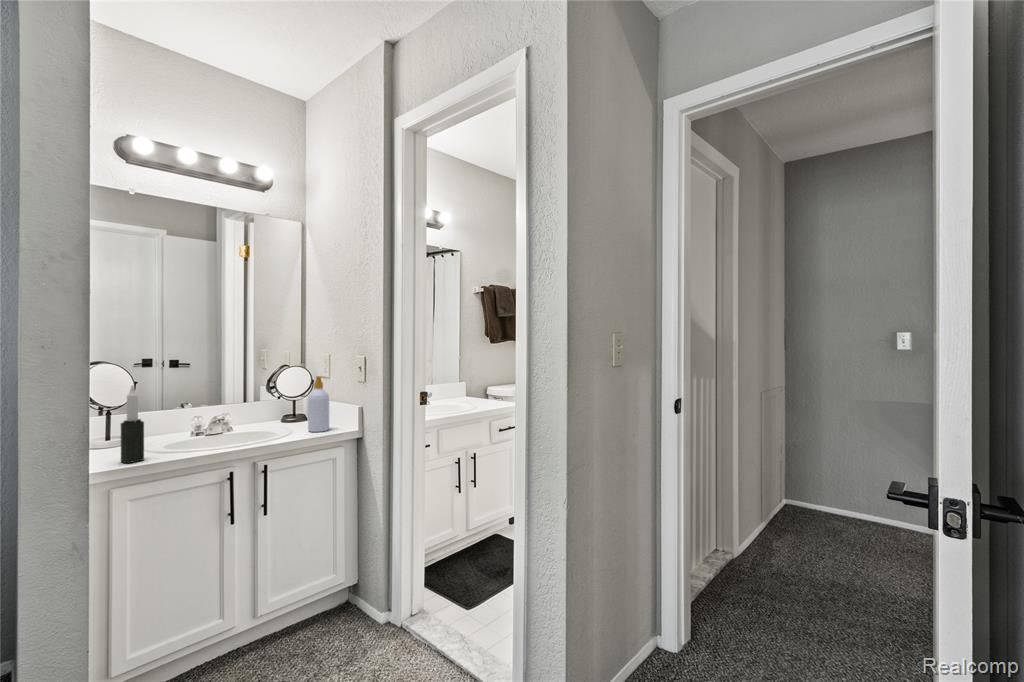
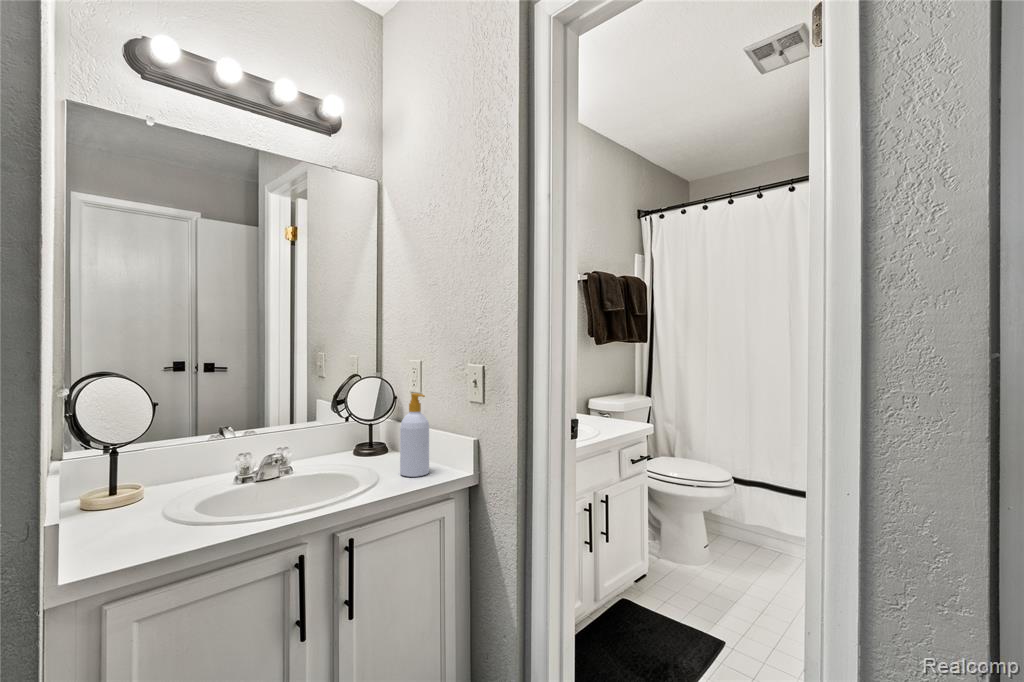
candle: present [121,385,144,463] -> none [128,416,166,548]

